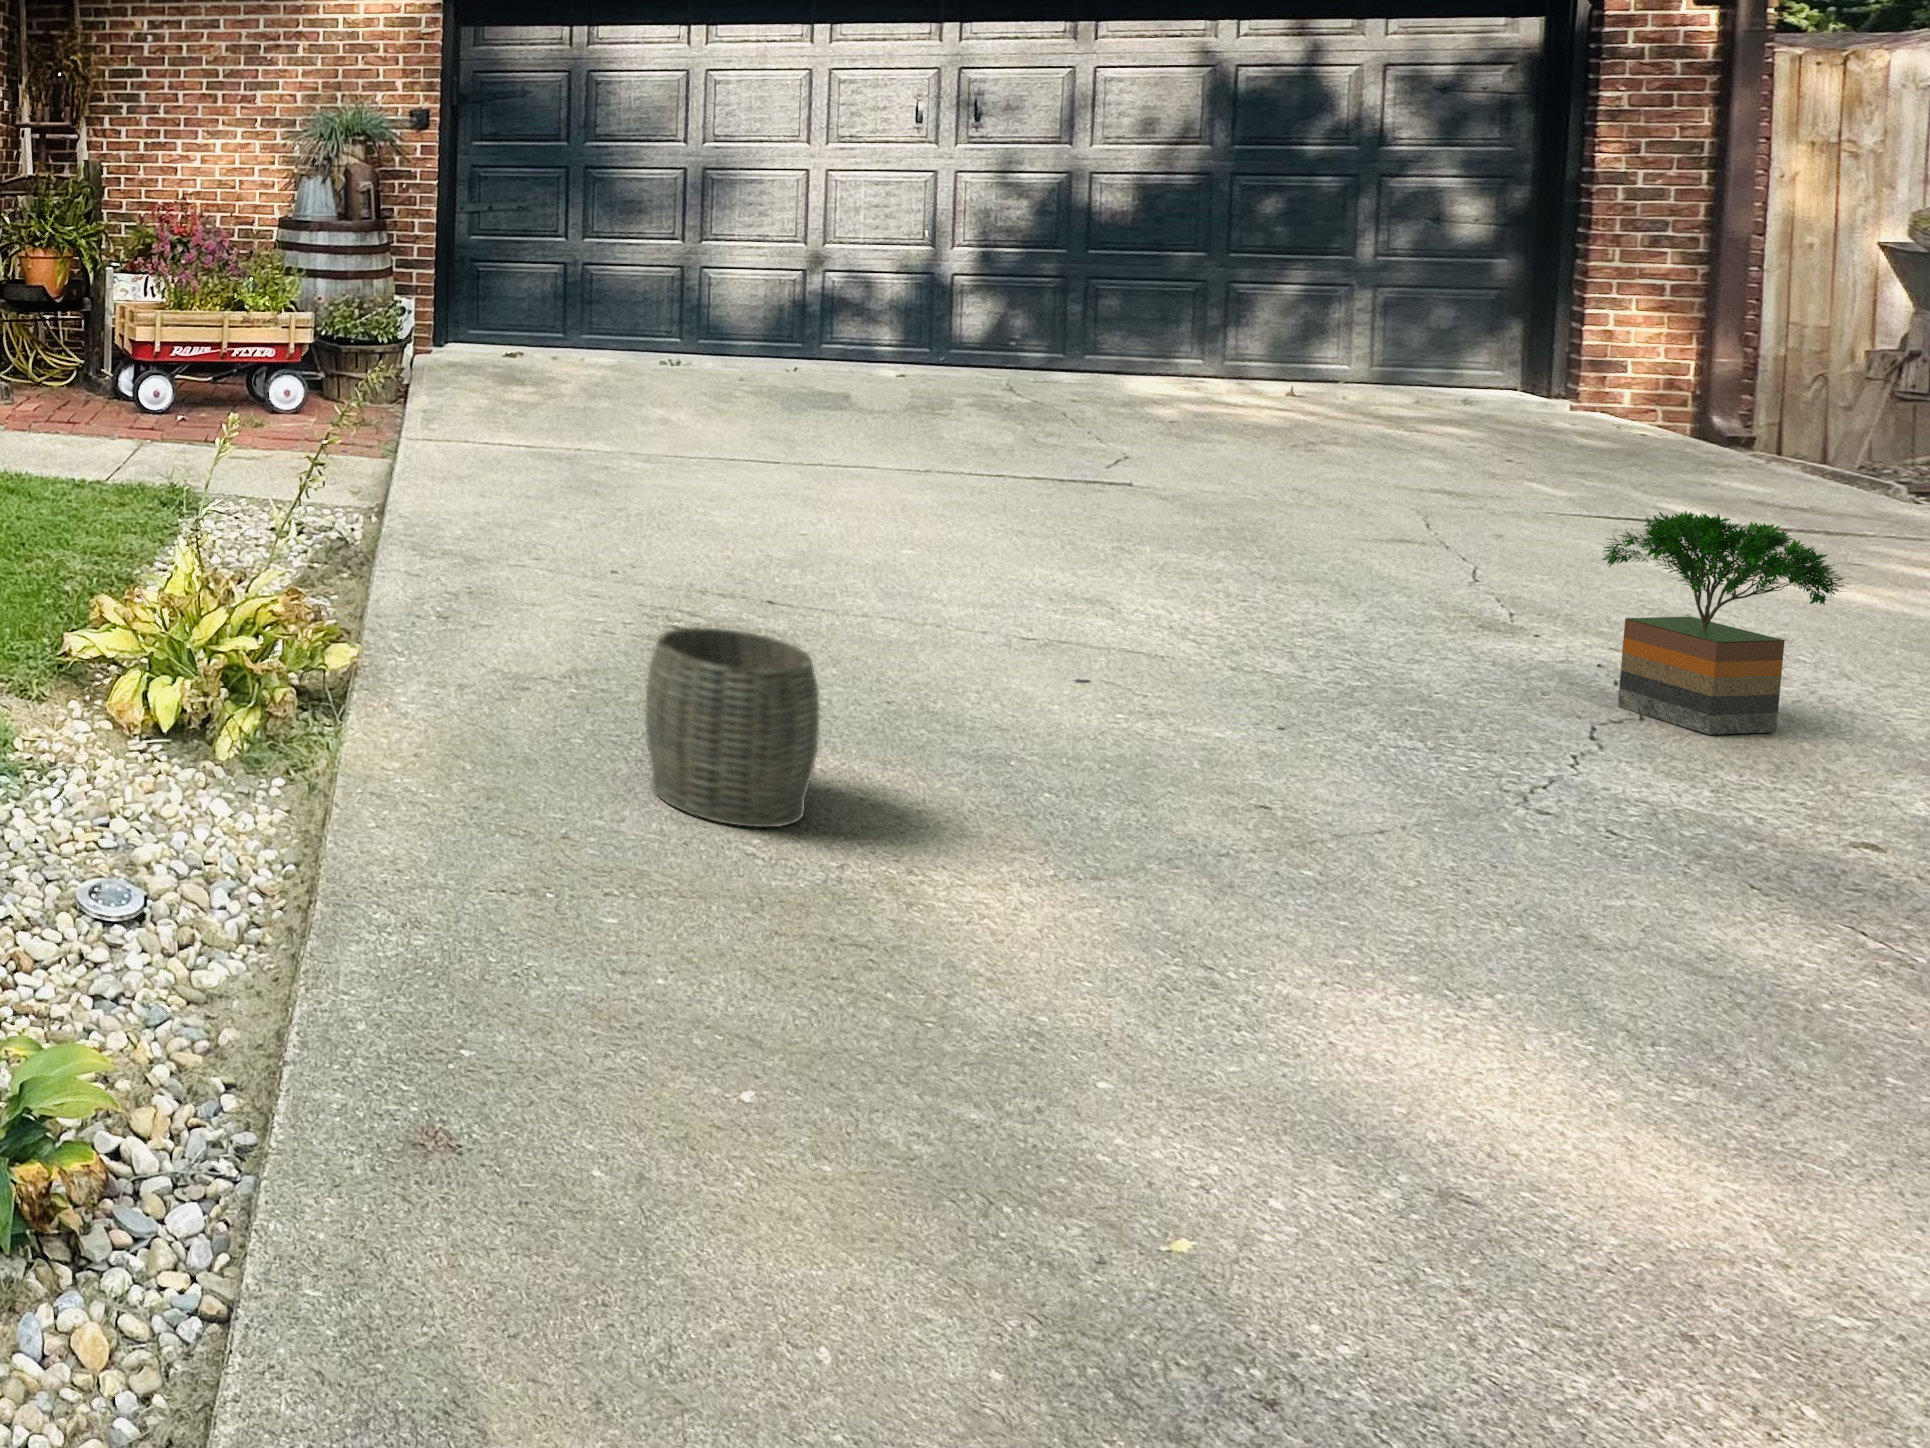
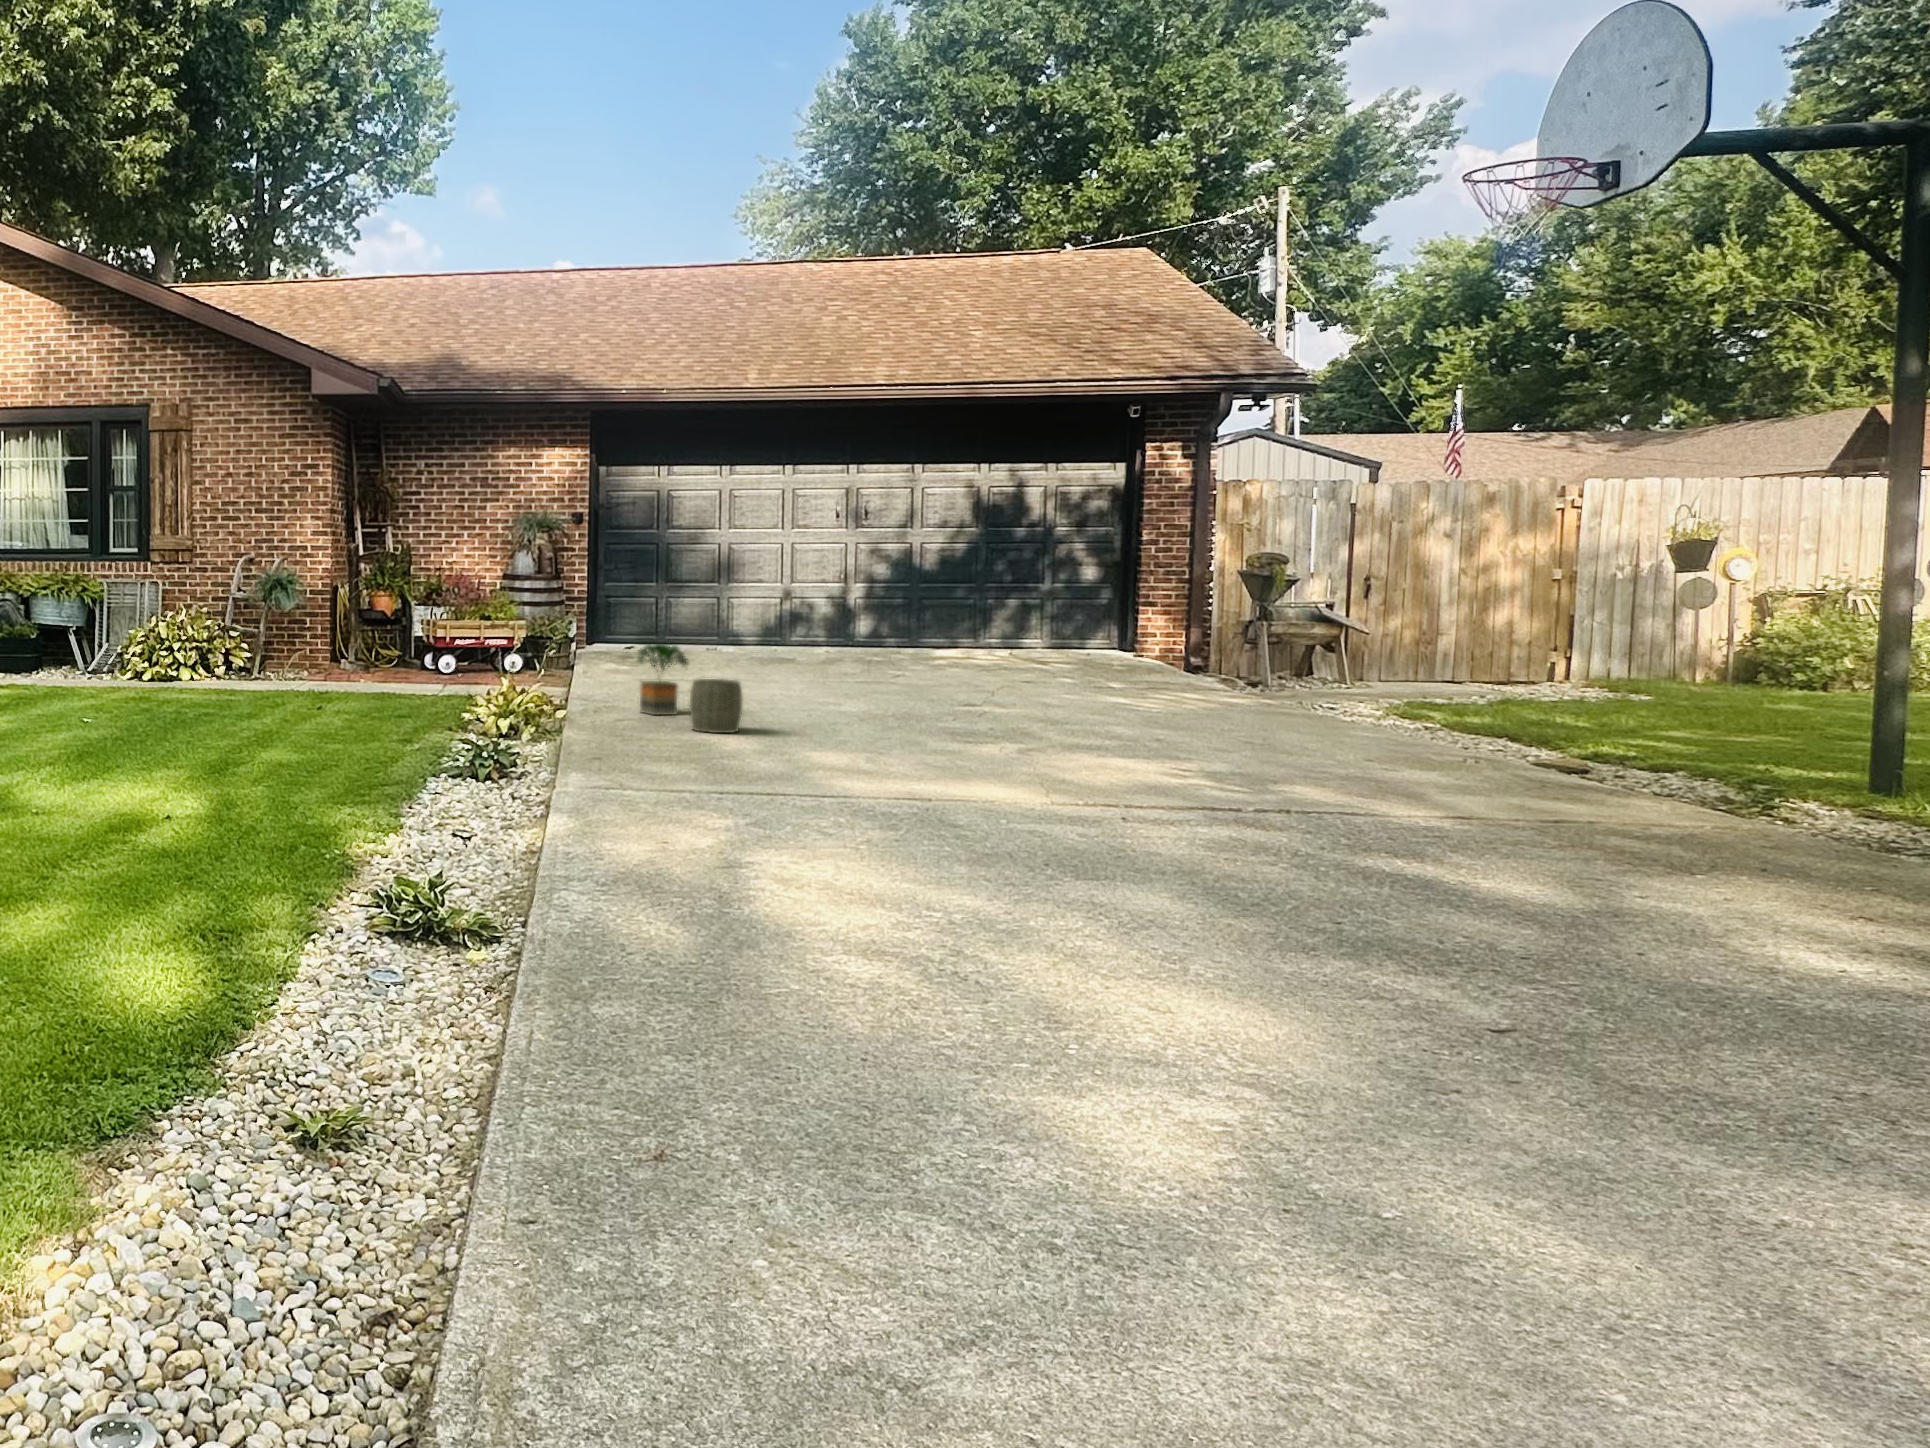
potted tree: present [1602,510,1847,734] -> present [638,643,689,715]

